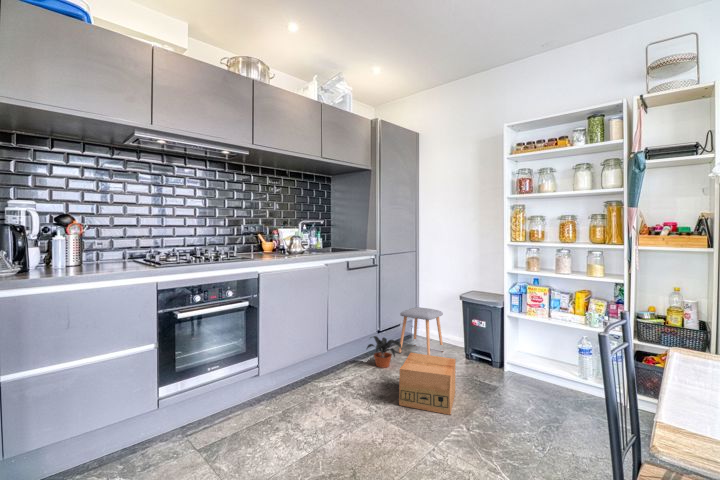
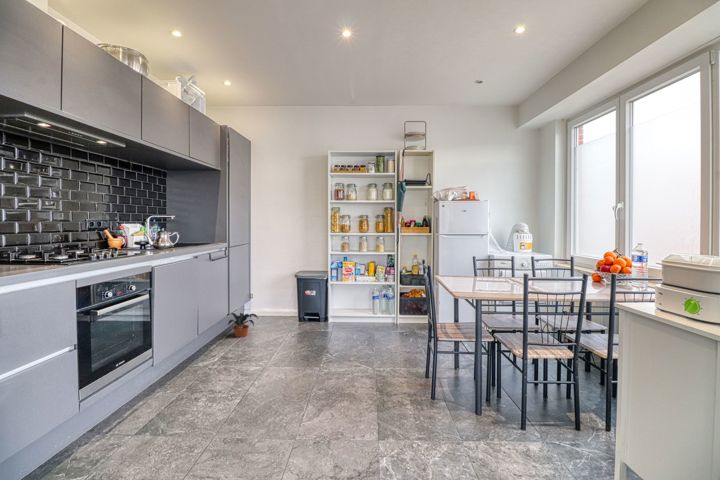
stool: present [399,307,443,355] -> none [248,286,282,325]
cardboard box: present [399,353,456,415] -> none [273,316,310,356]

